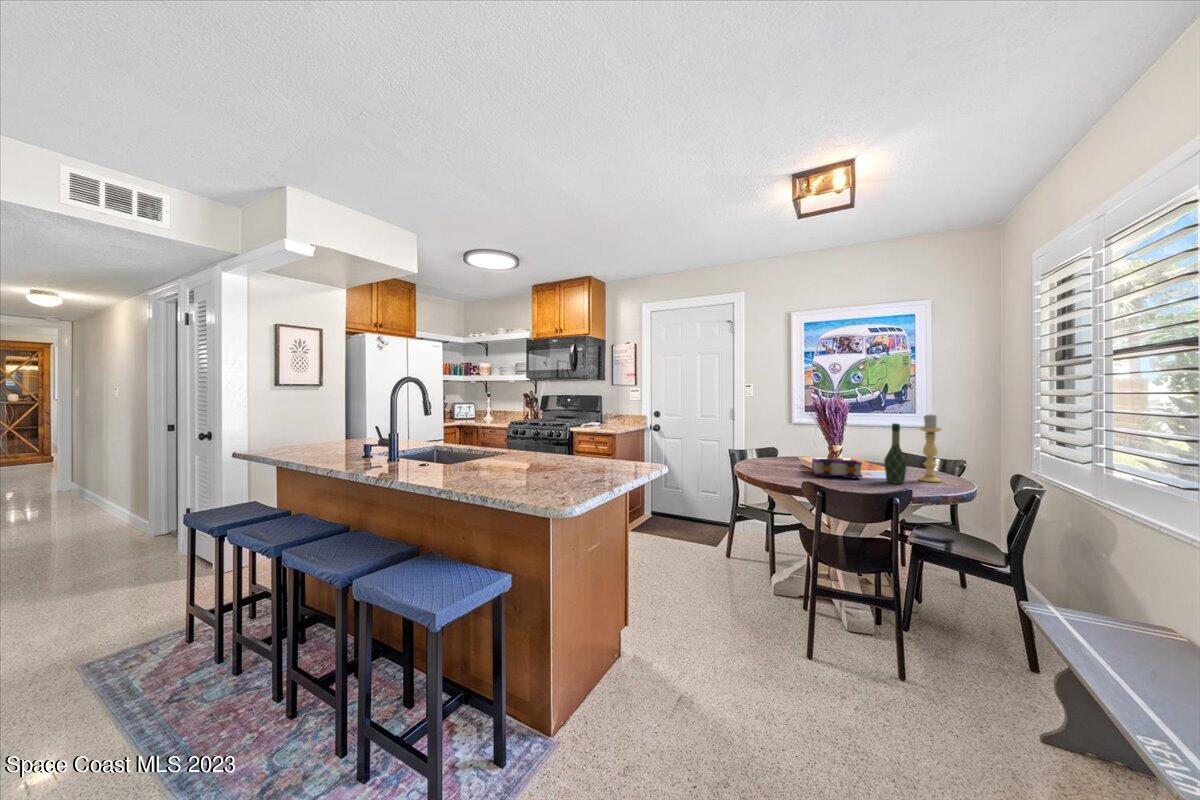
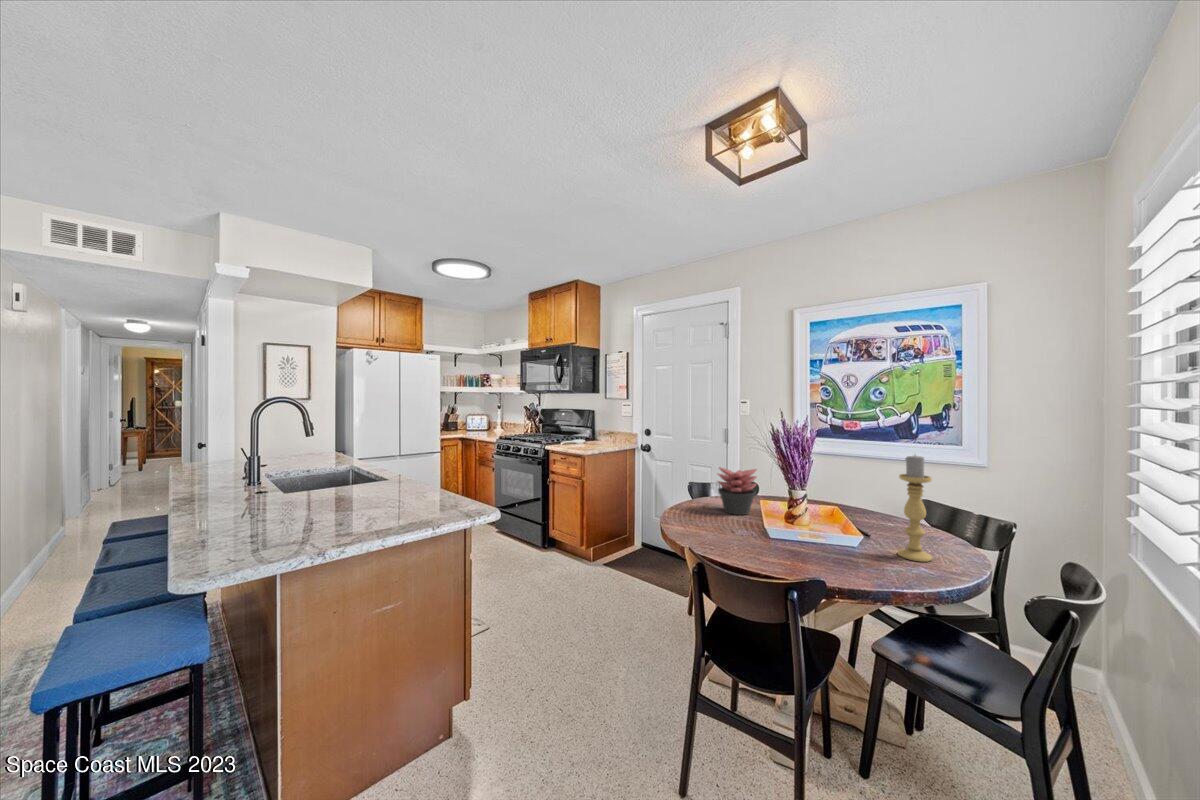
wine bottle: present [884,423,907,484] -> none [835,468,867,560]
succulent plant: none [771,432,804,466] -> present [718,467,757,515]
book: present [812,458,862,478] -> none [744,507,813,544]

